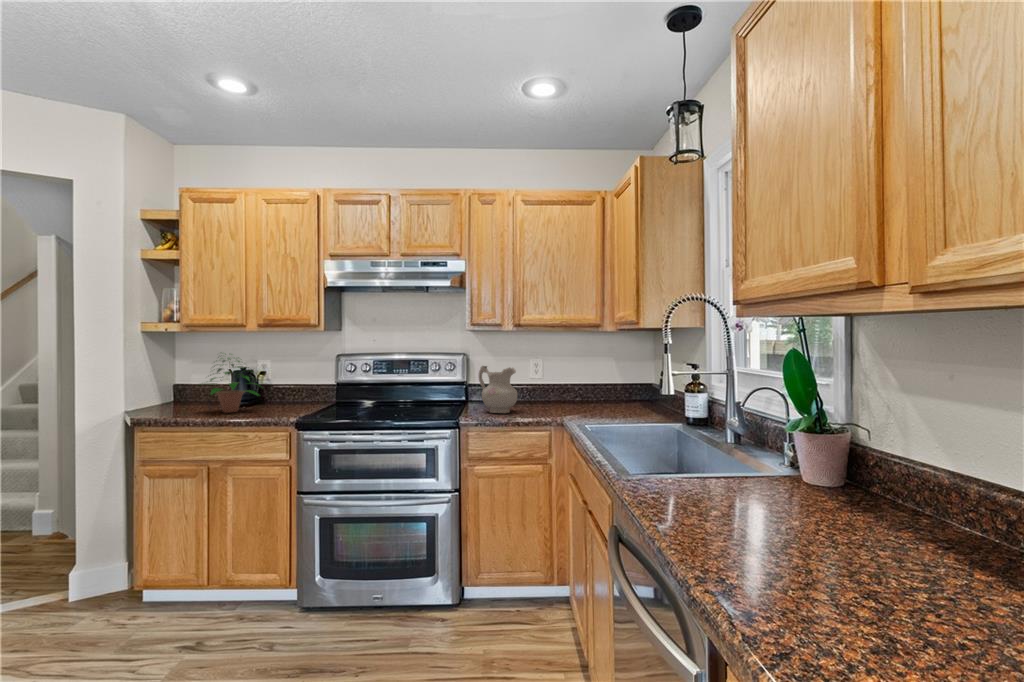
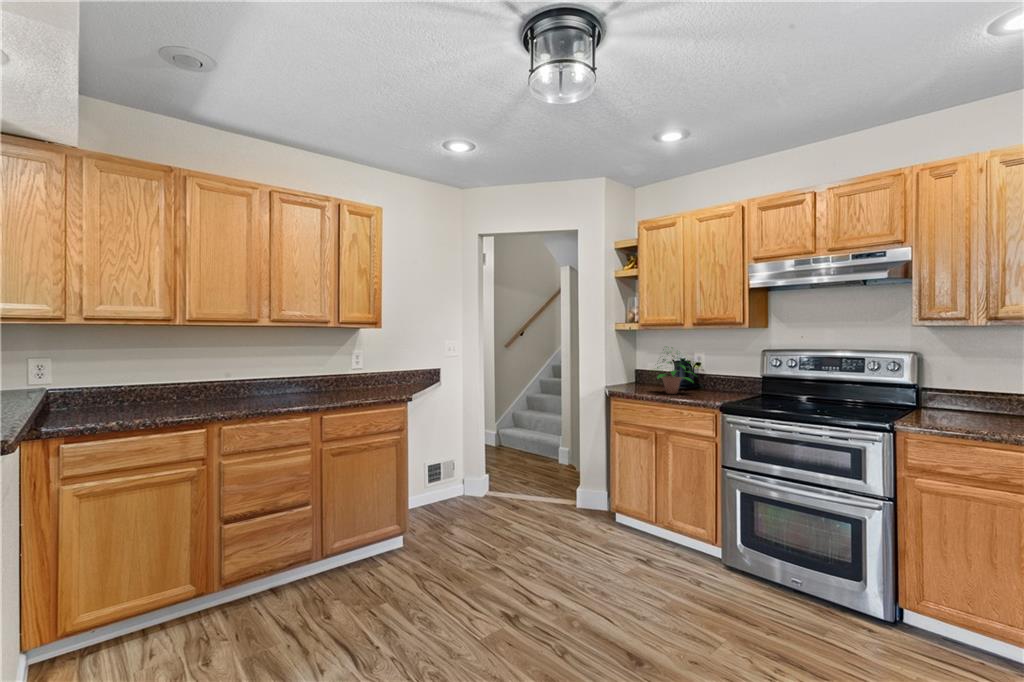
ceramic pitcher: present [479,366,517,413] -> none [928,366,990,424]

